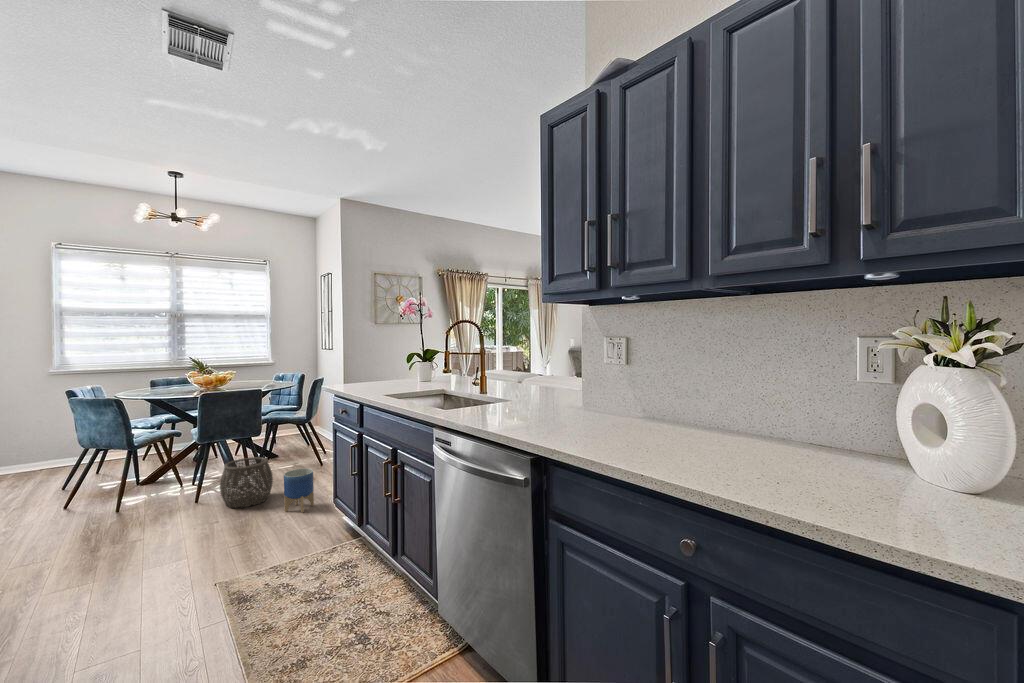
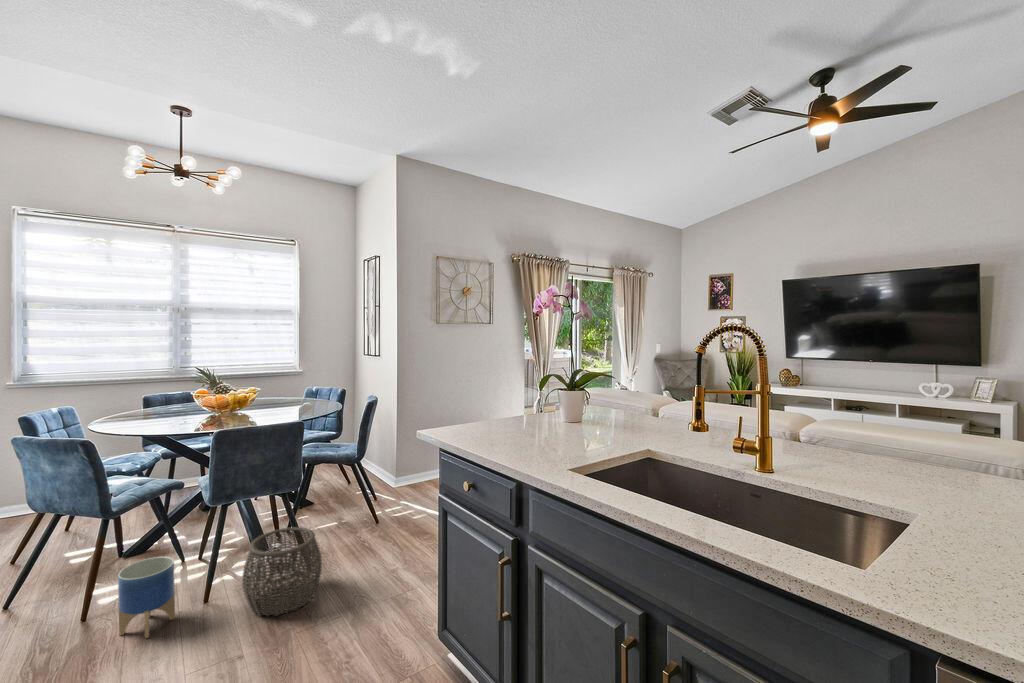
planter: present [284,468,314,513] -> present [118,557,175,638]

